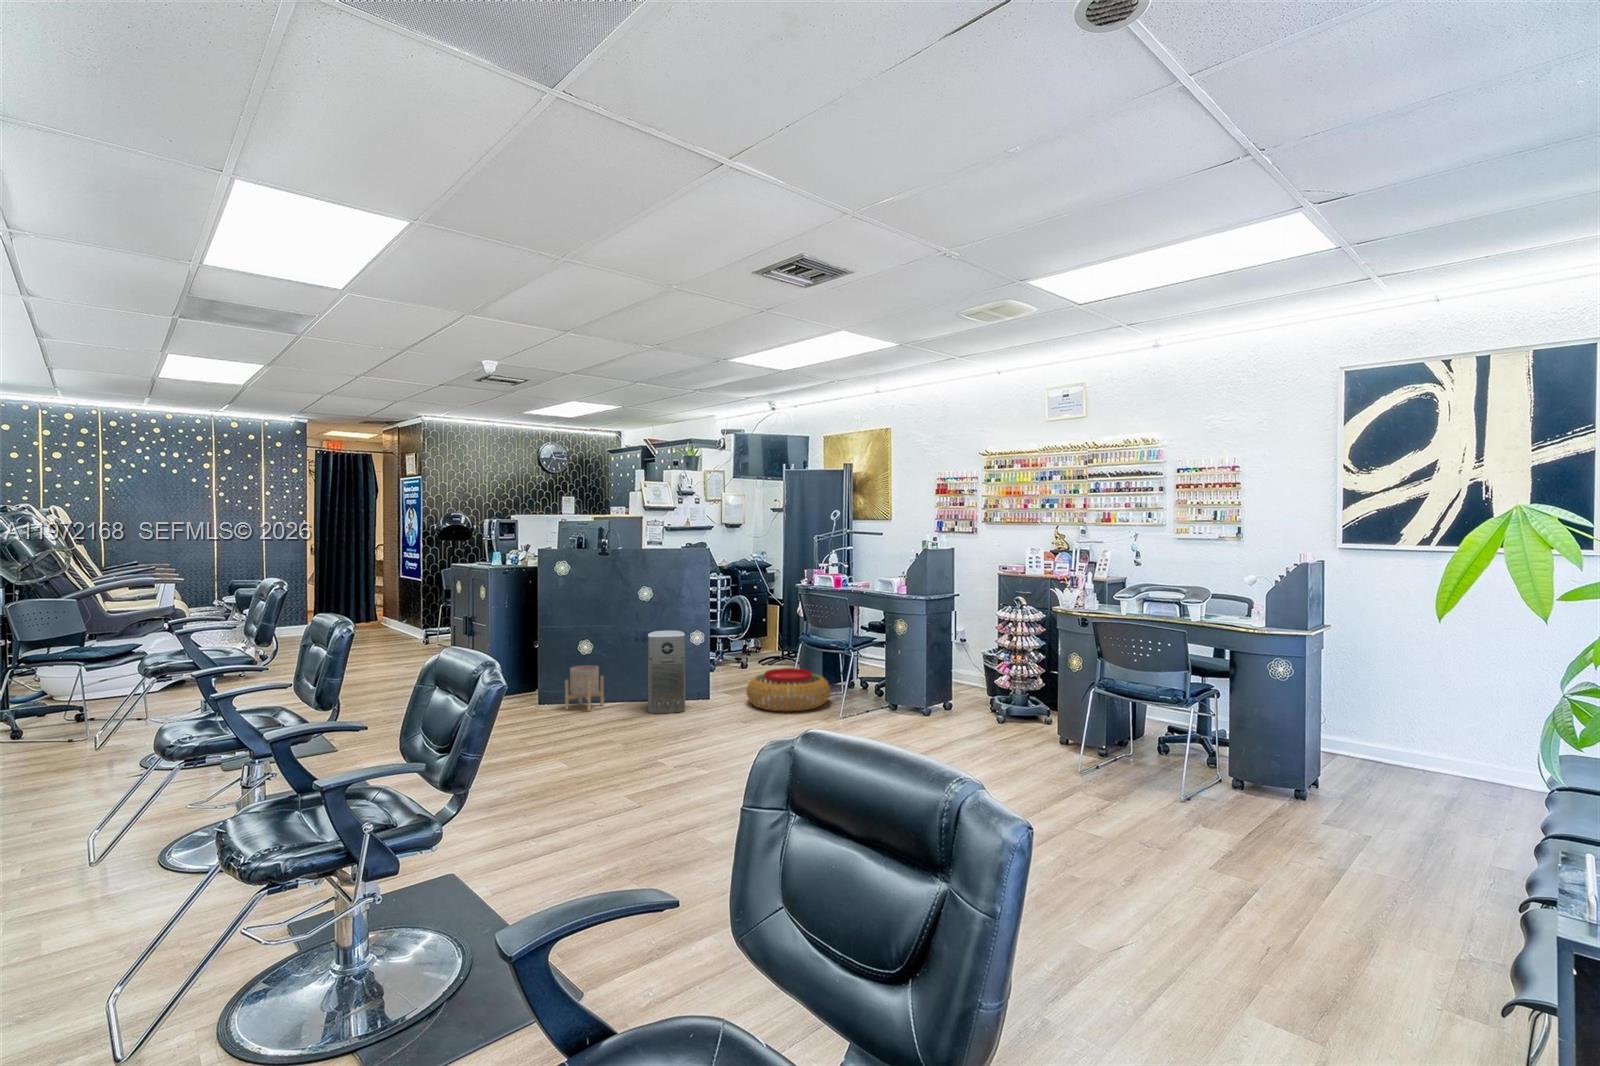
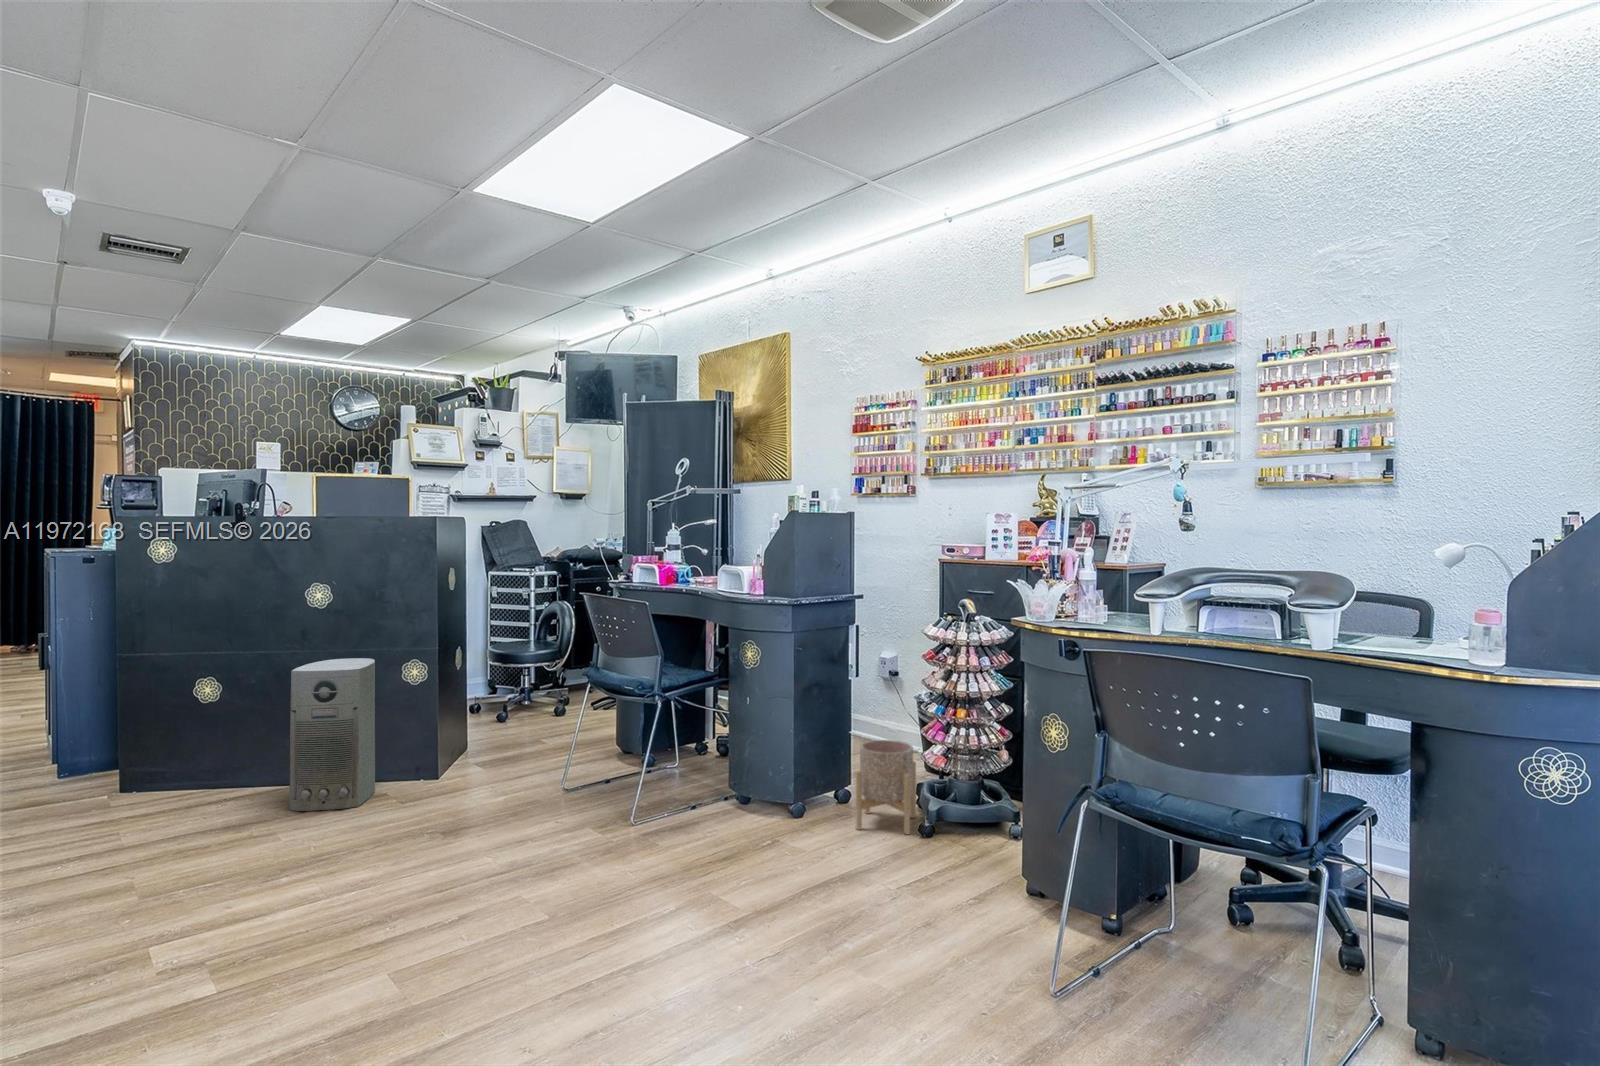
planter: present [565,666,604,711] -> present [856,740,916,834]
pouf: present [746,668,830,711] -> none [486,724,641,807]

